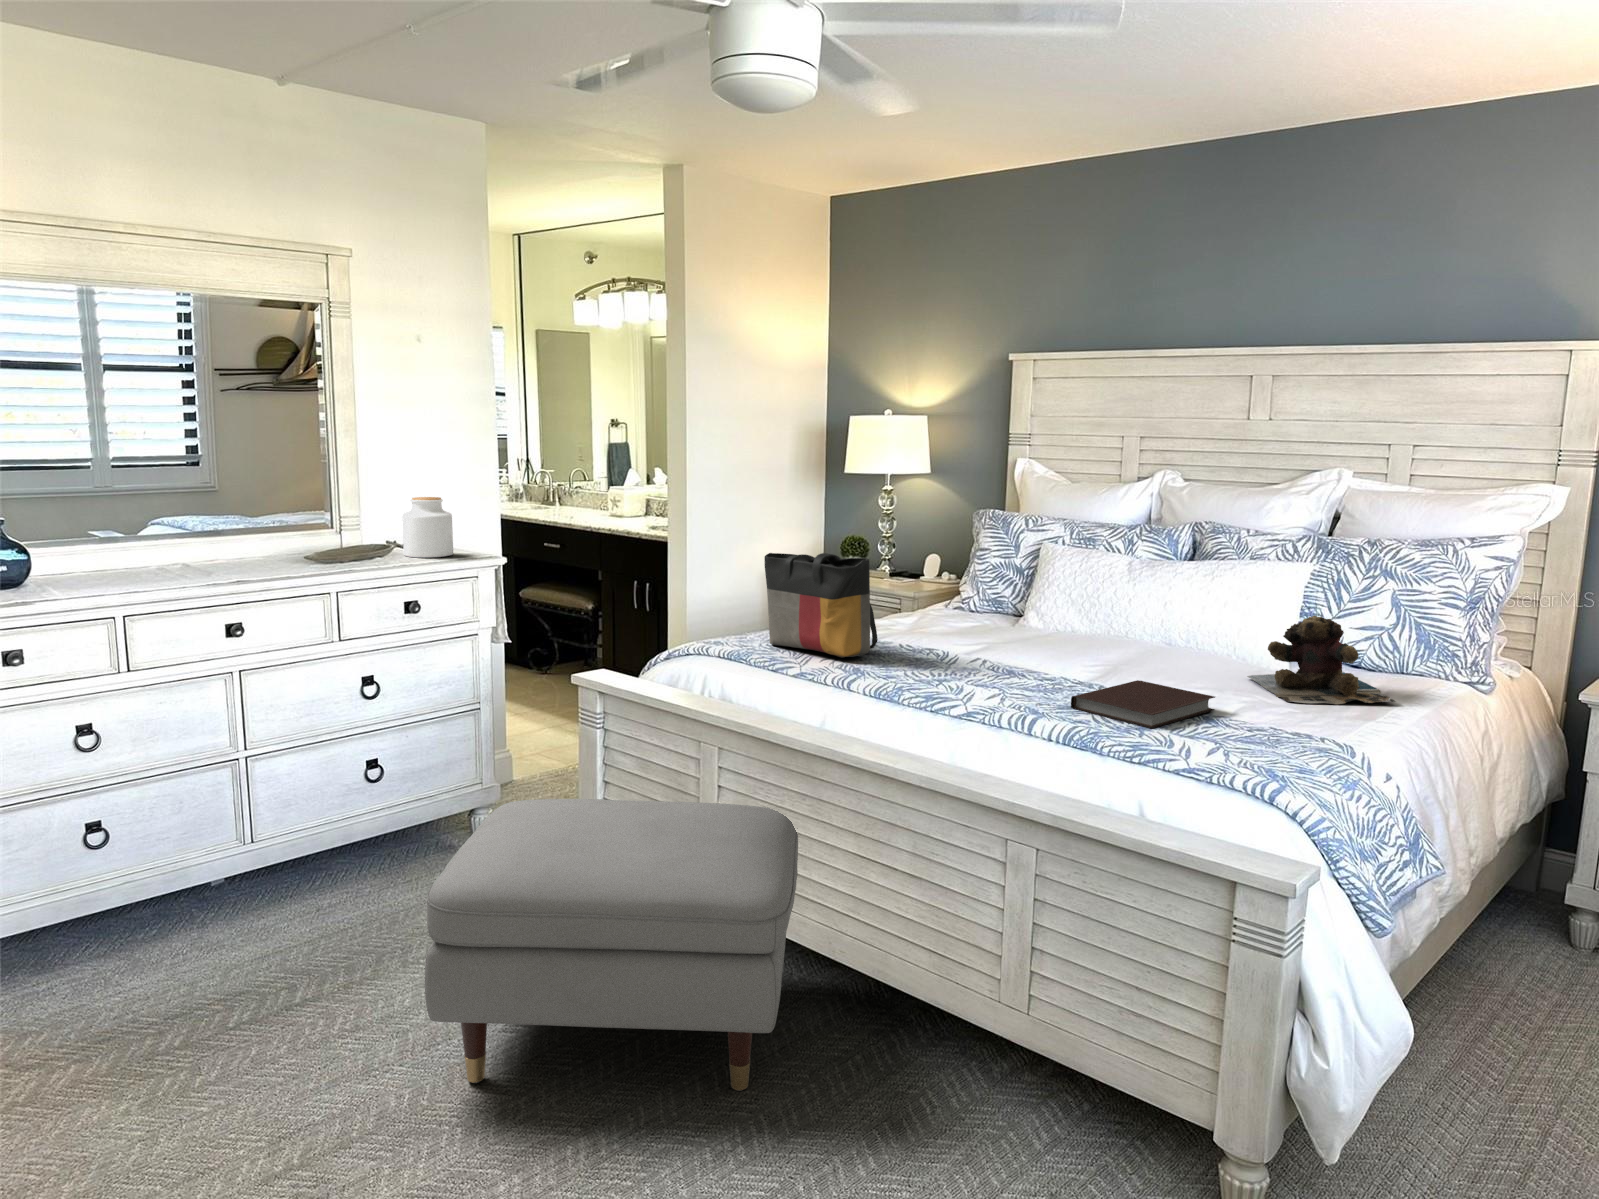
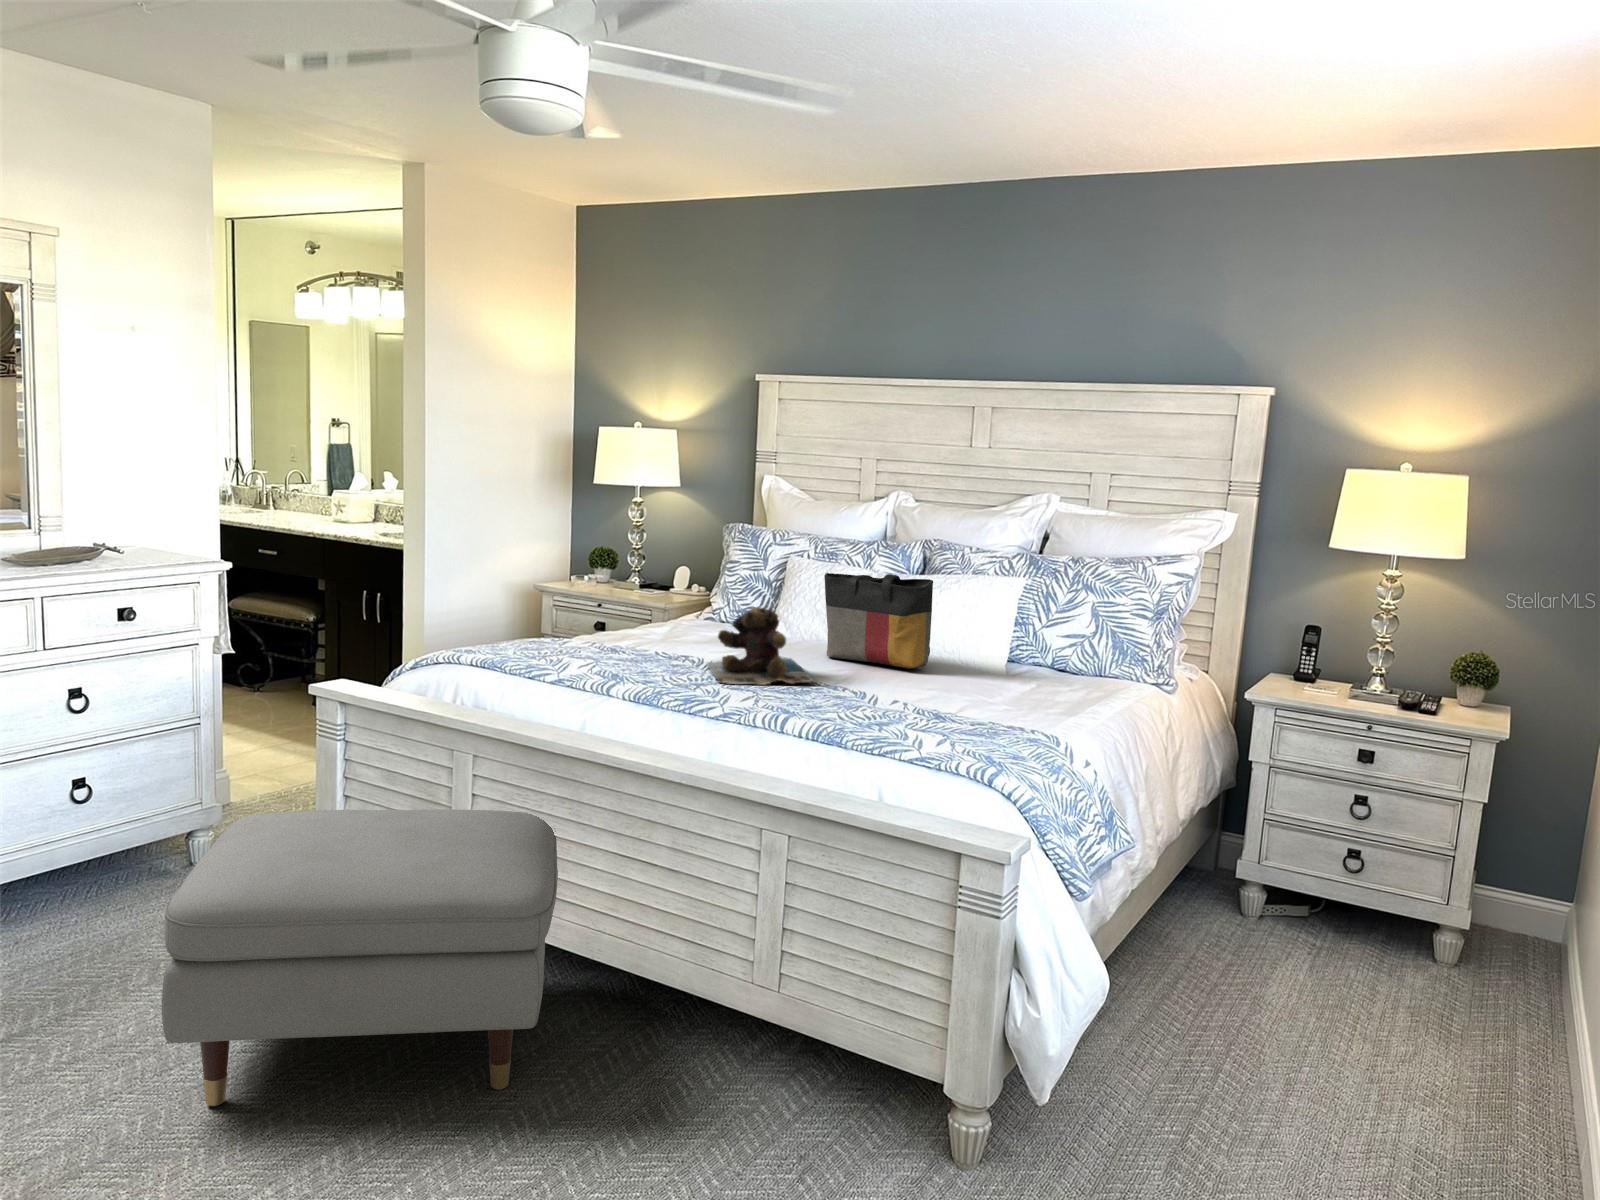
jar: present [402,497,453,558] -> none [112,495,171,560]
tote bag: present [764,553,878,657] -> present [824,573,933,669]
teddy bear: present [1247,616,1396,704] -> present [707,607,814,685]
notebook: present [1071,680,1215,729] -> none [818,683,945,725]

